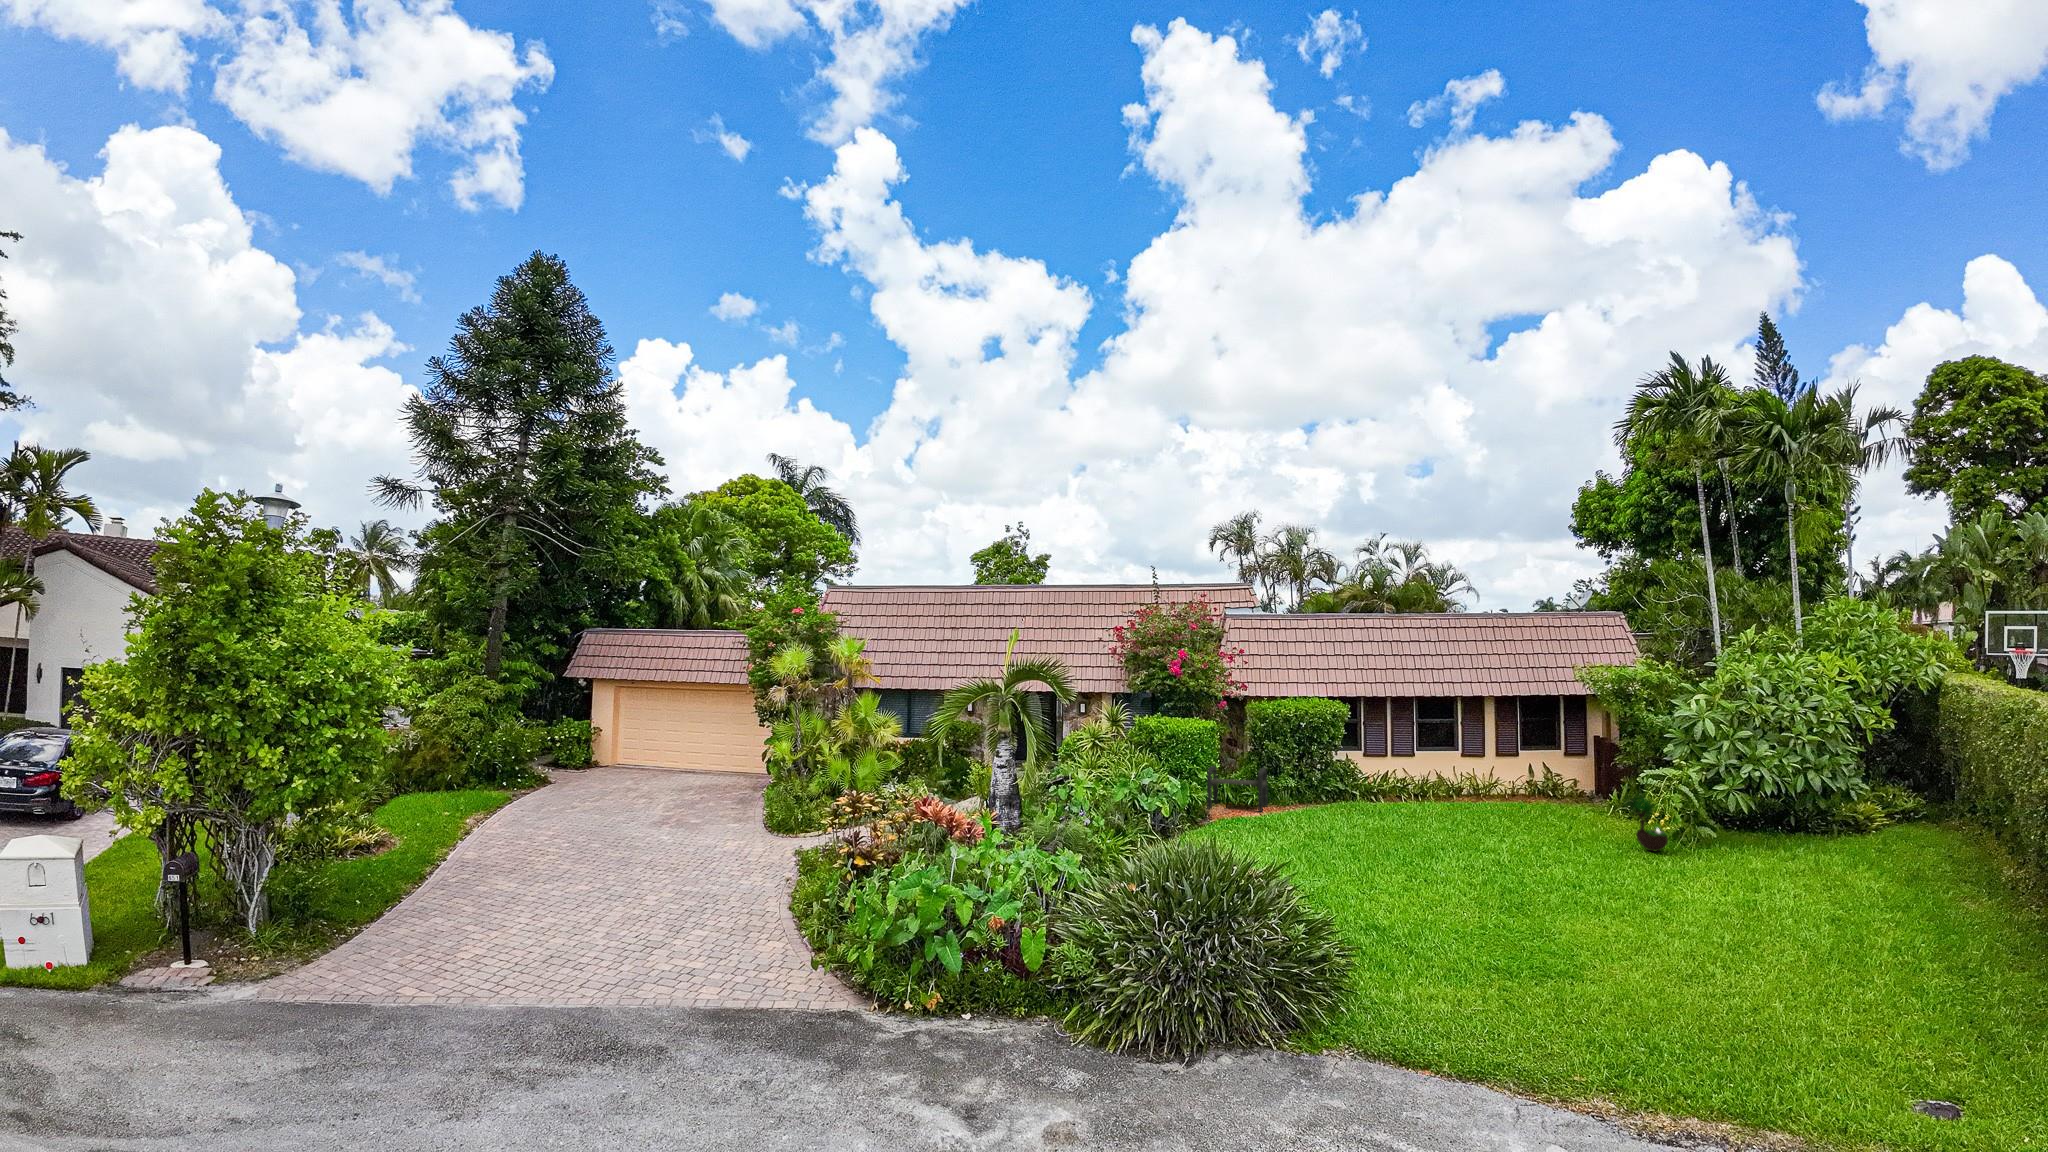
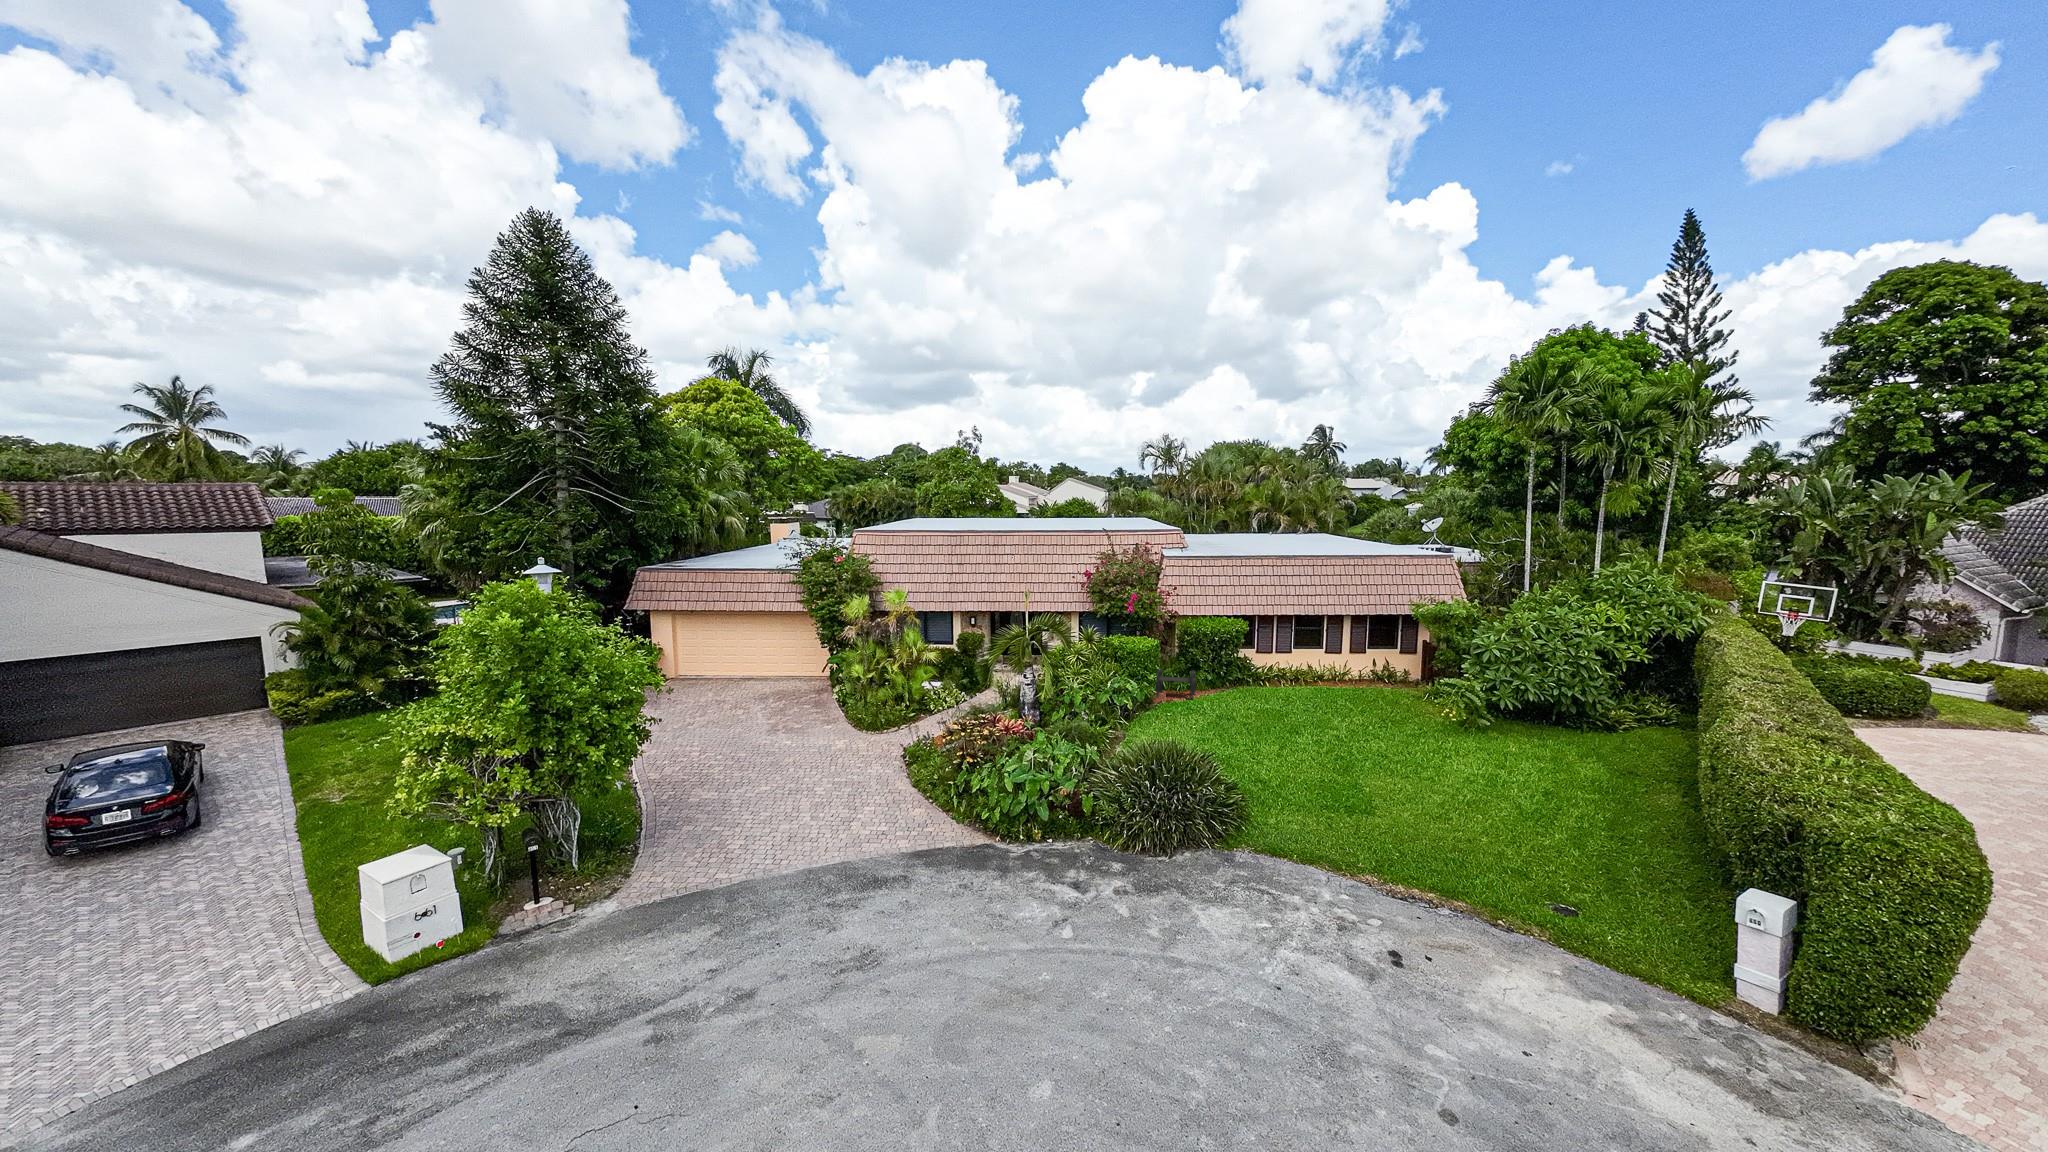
potted tree: present [1623,794,1668,851] -> none [1415,689,1440,727]

